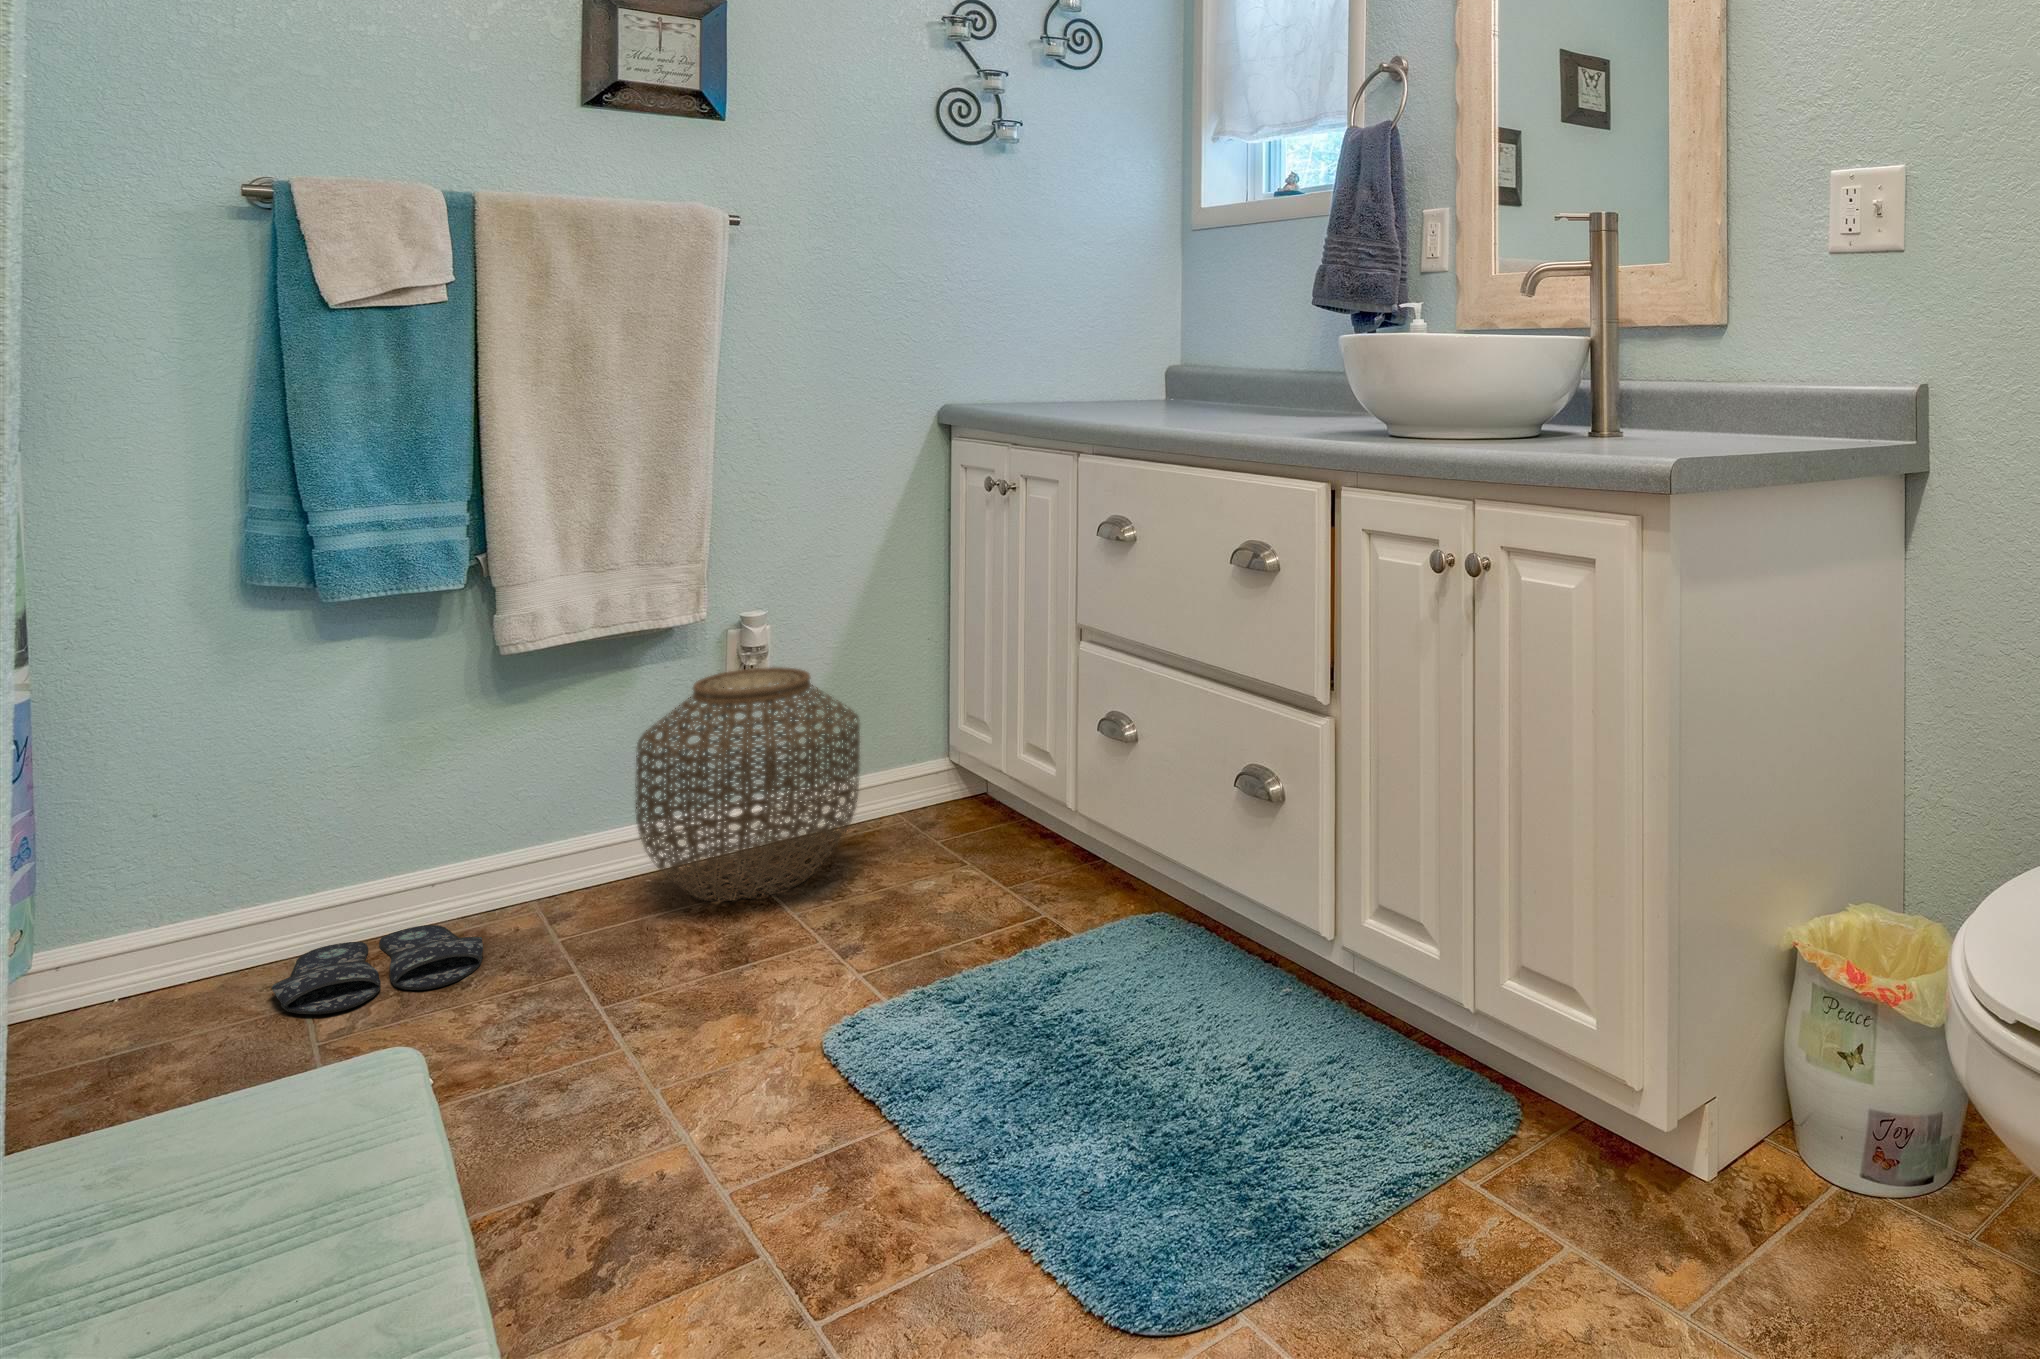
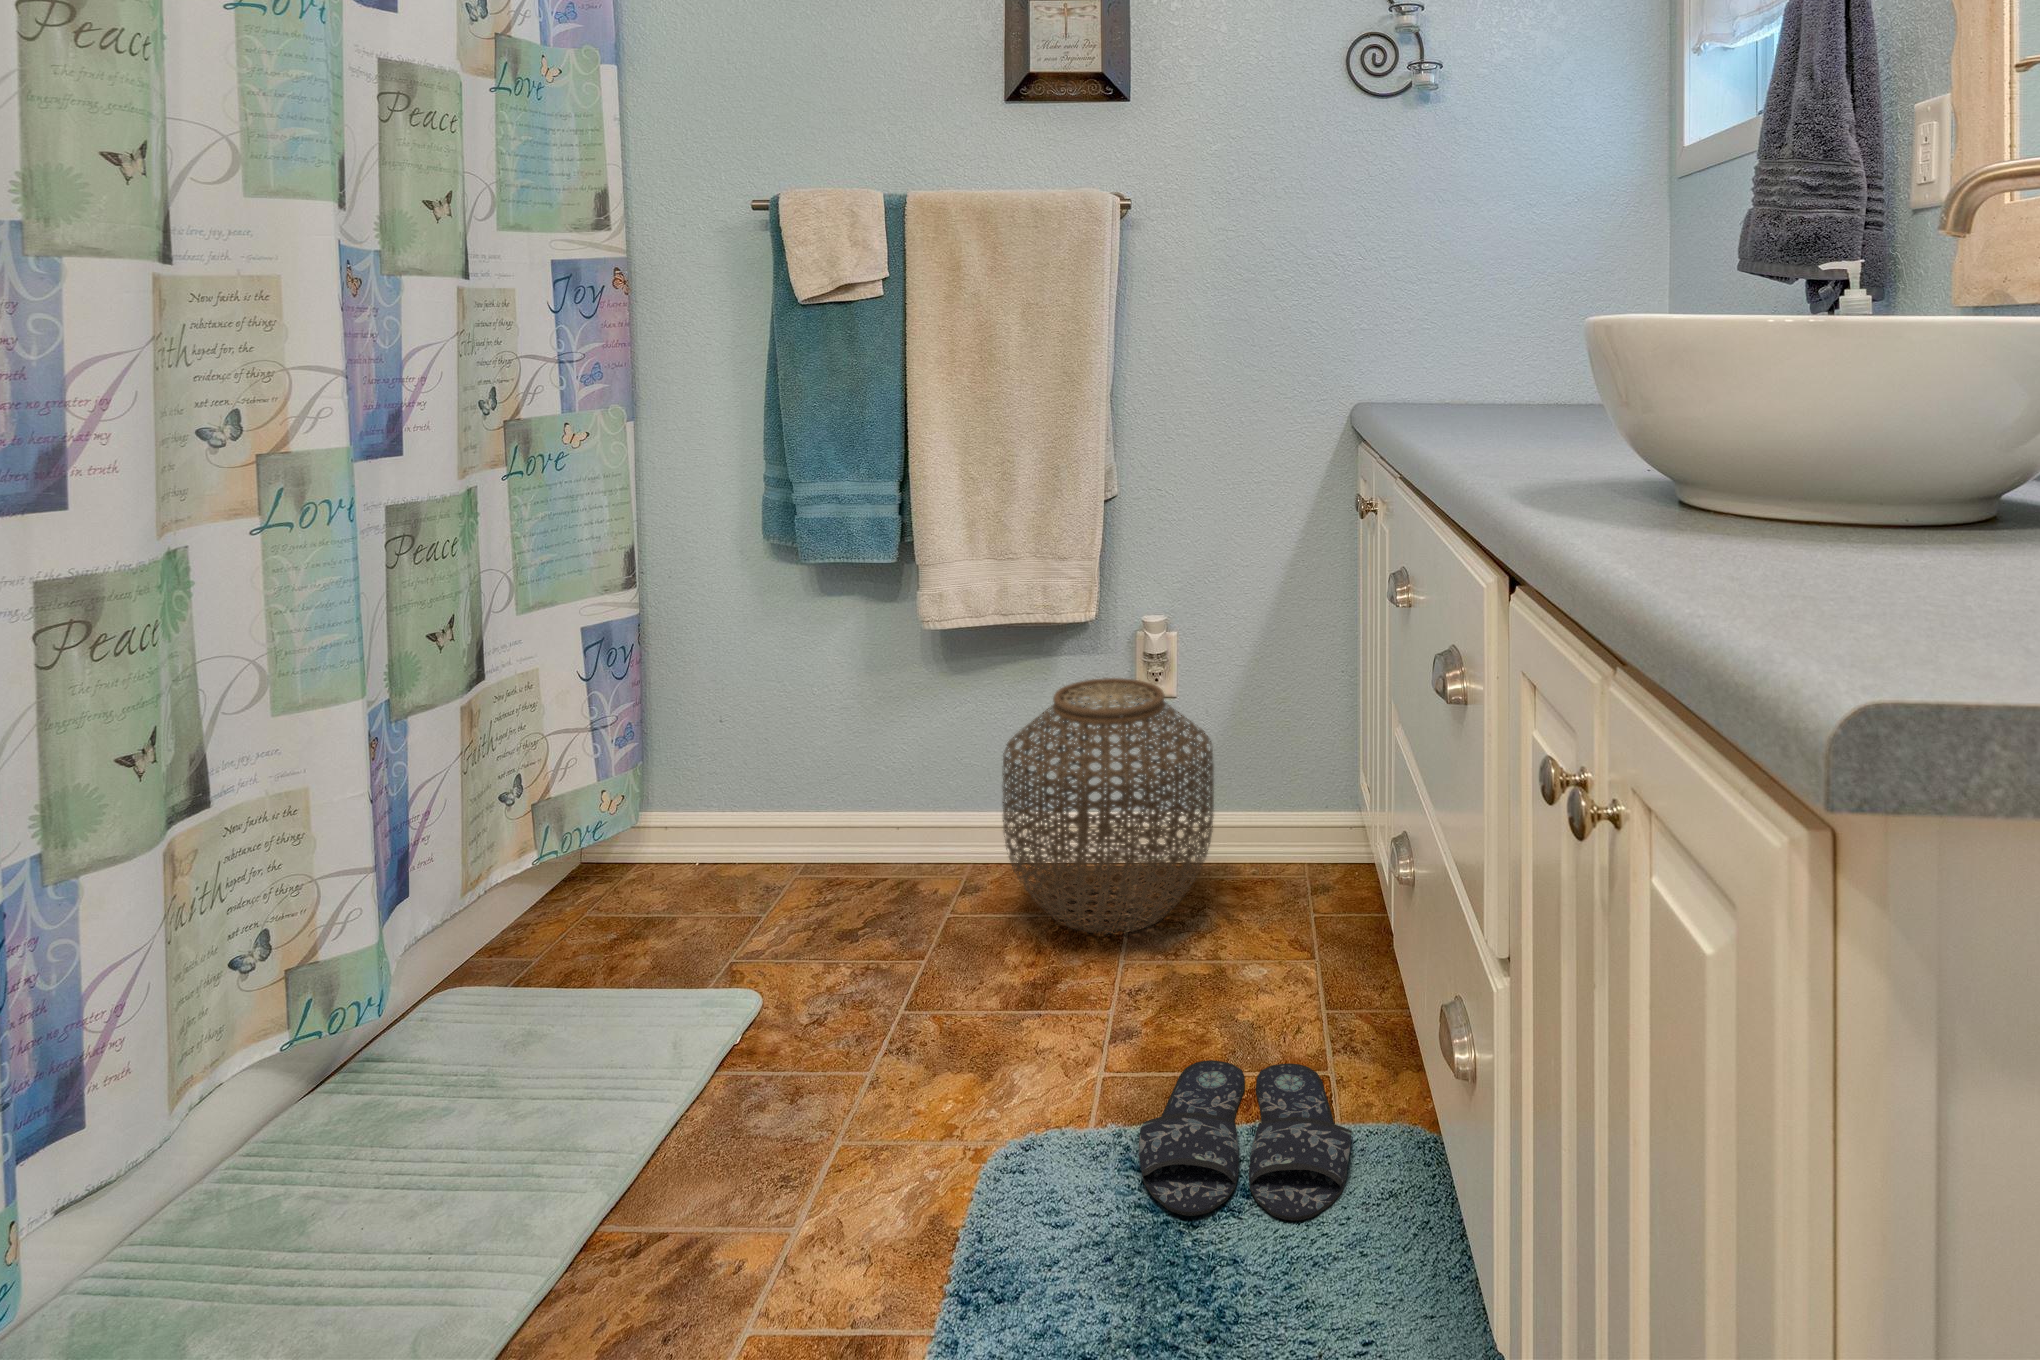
slippers: present [272,925,483,1014] -> present [1139,1060,1352,1221]

